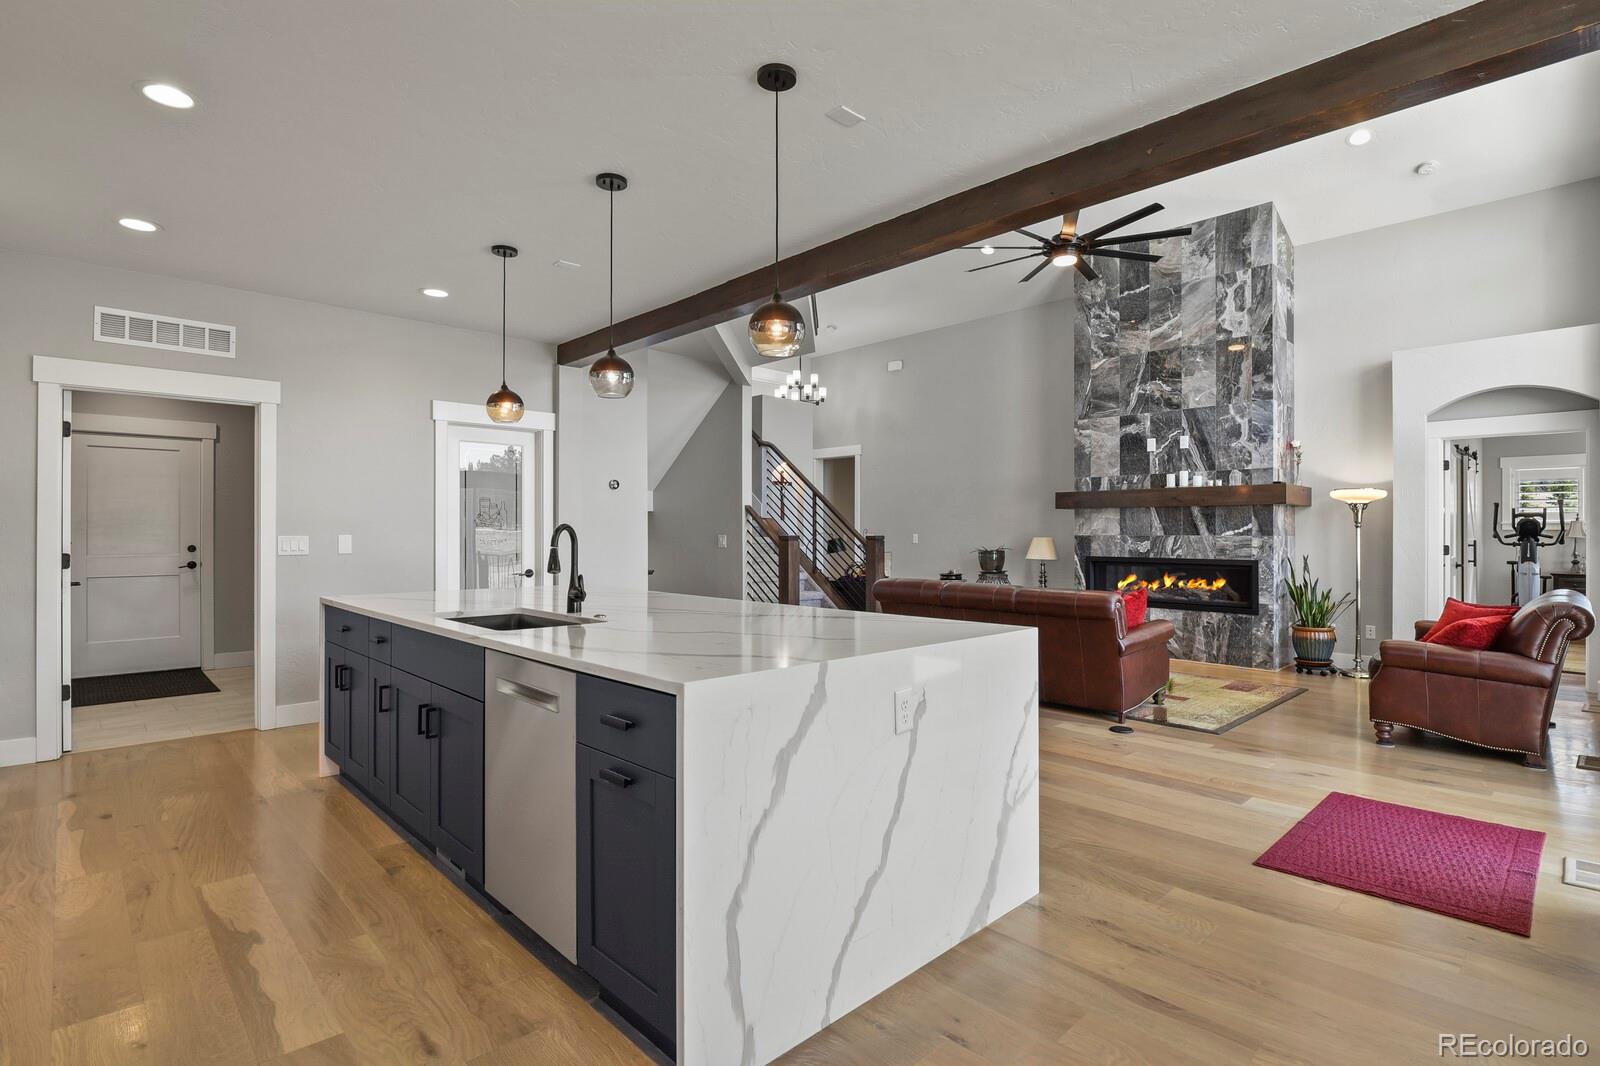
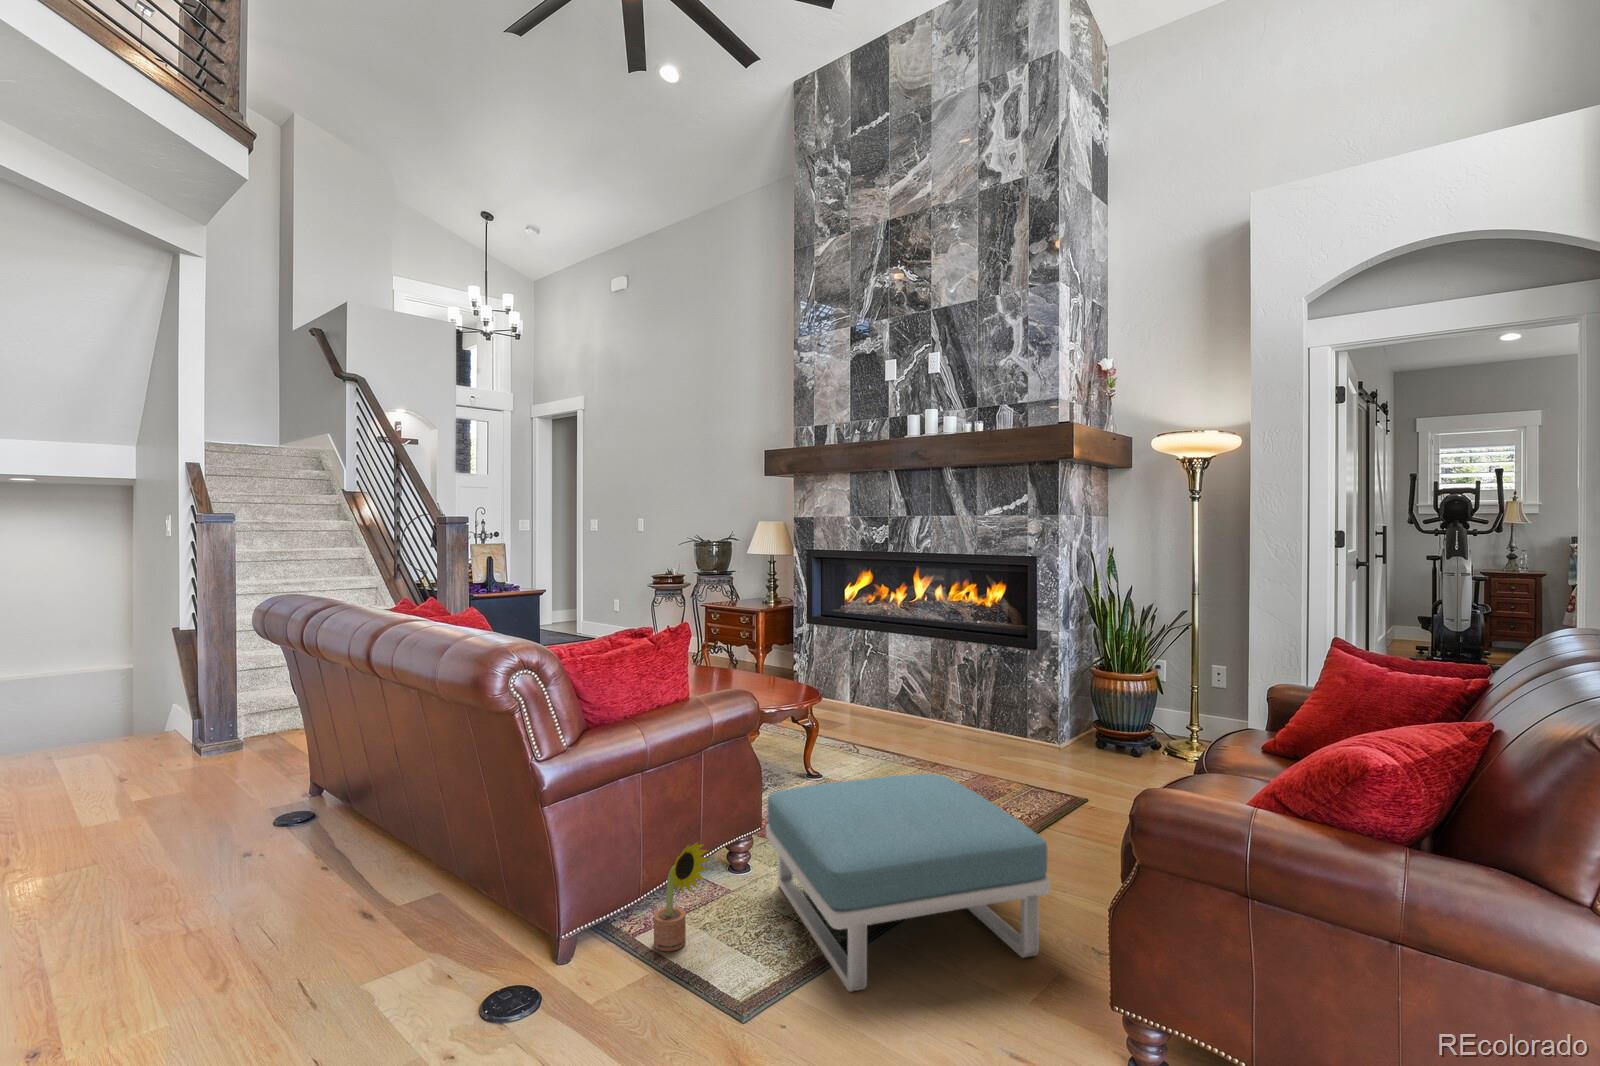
footstool: none [1179,662,1326,729] -> present [766,774,1050,992]

